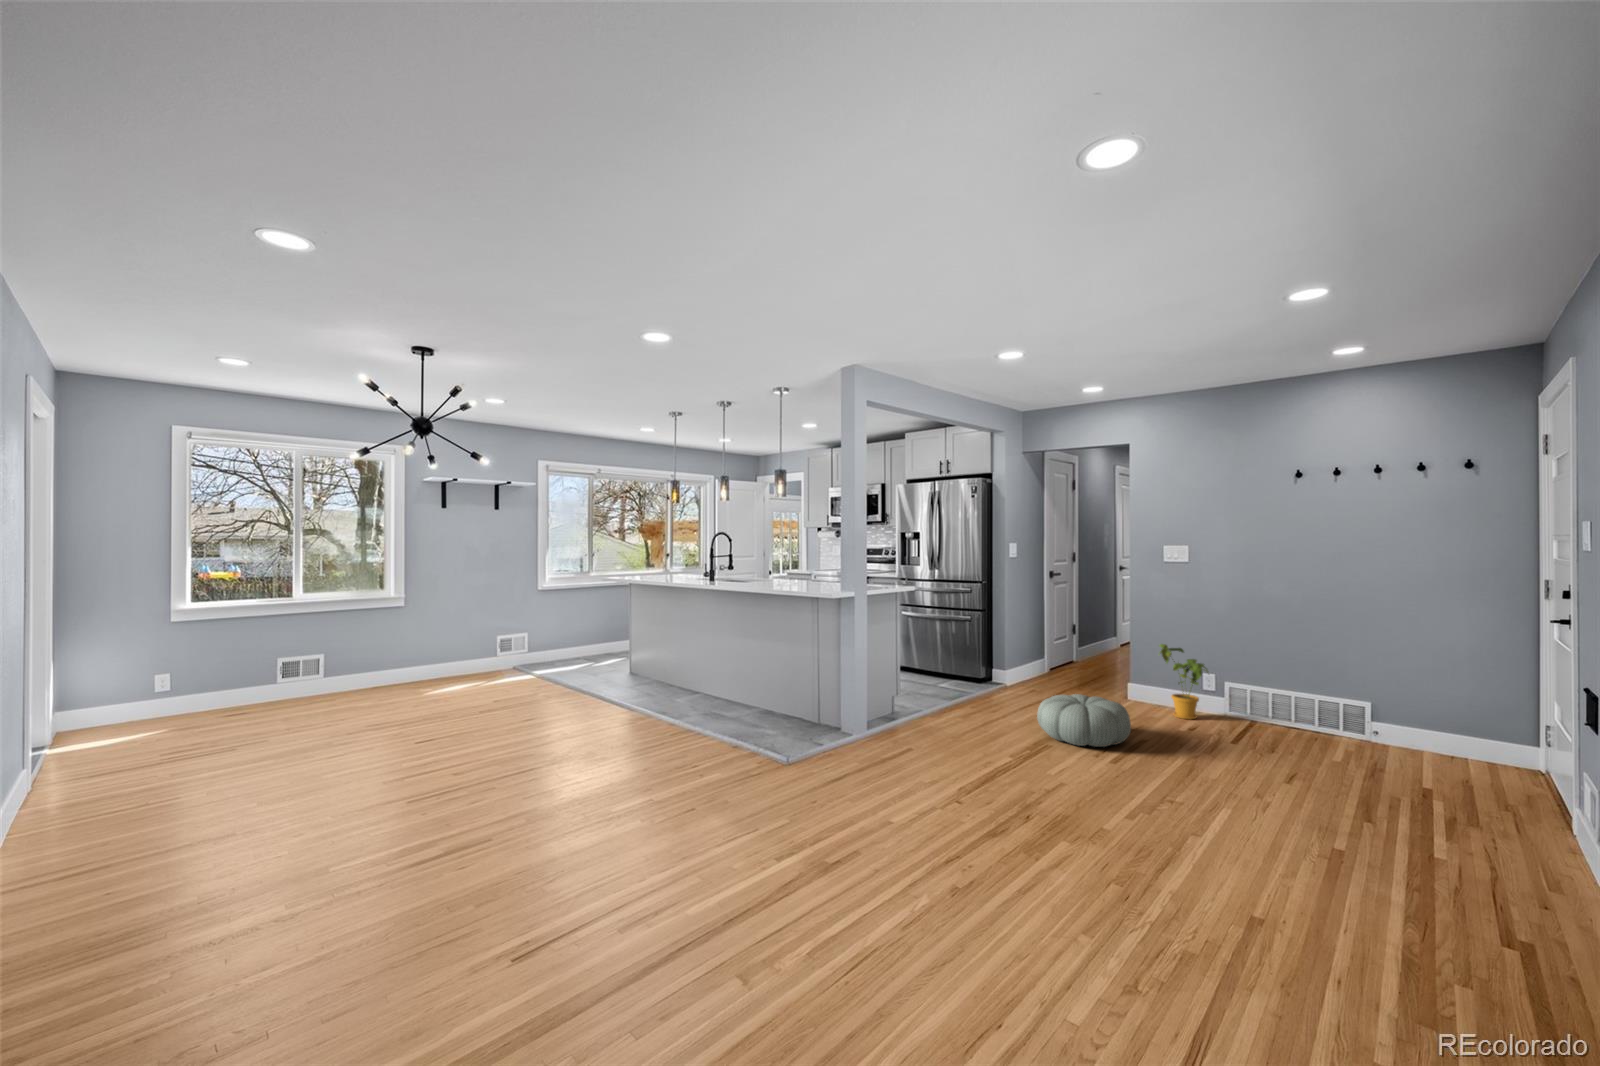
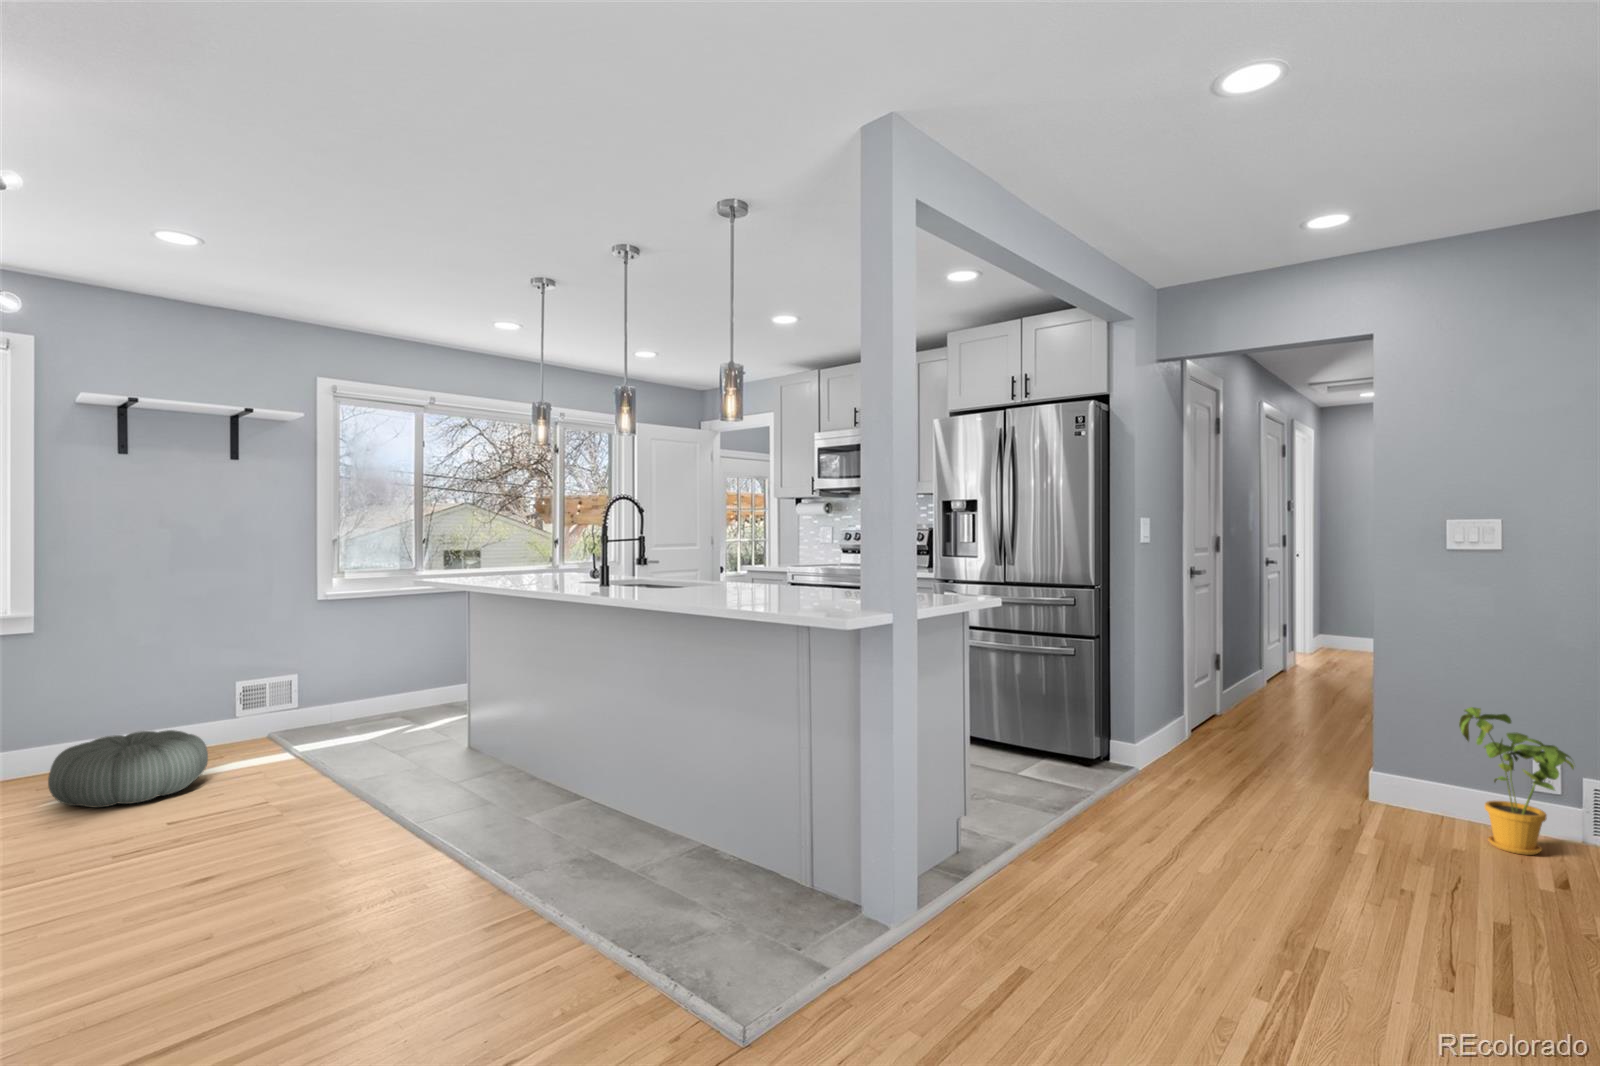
pouf: present [1037,694,1131,747] -> present [48,730,208,808]

